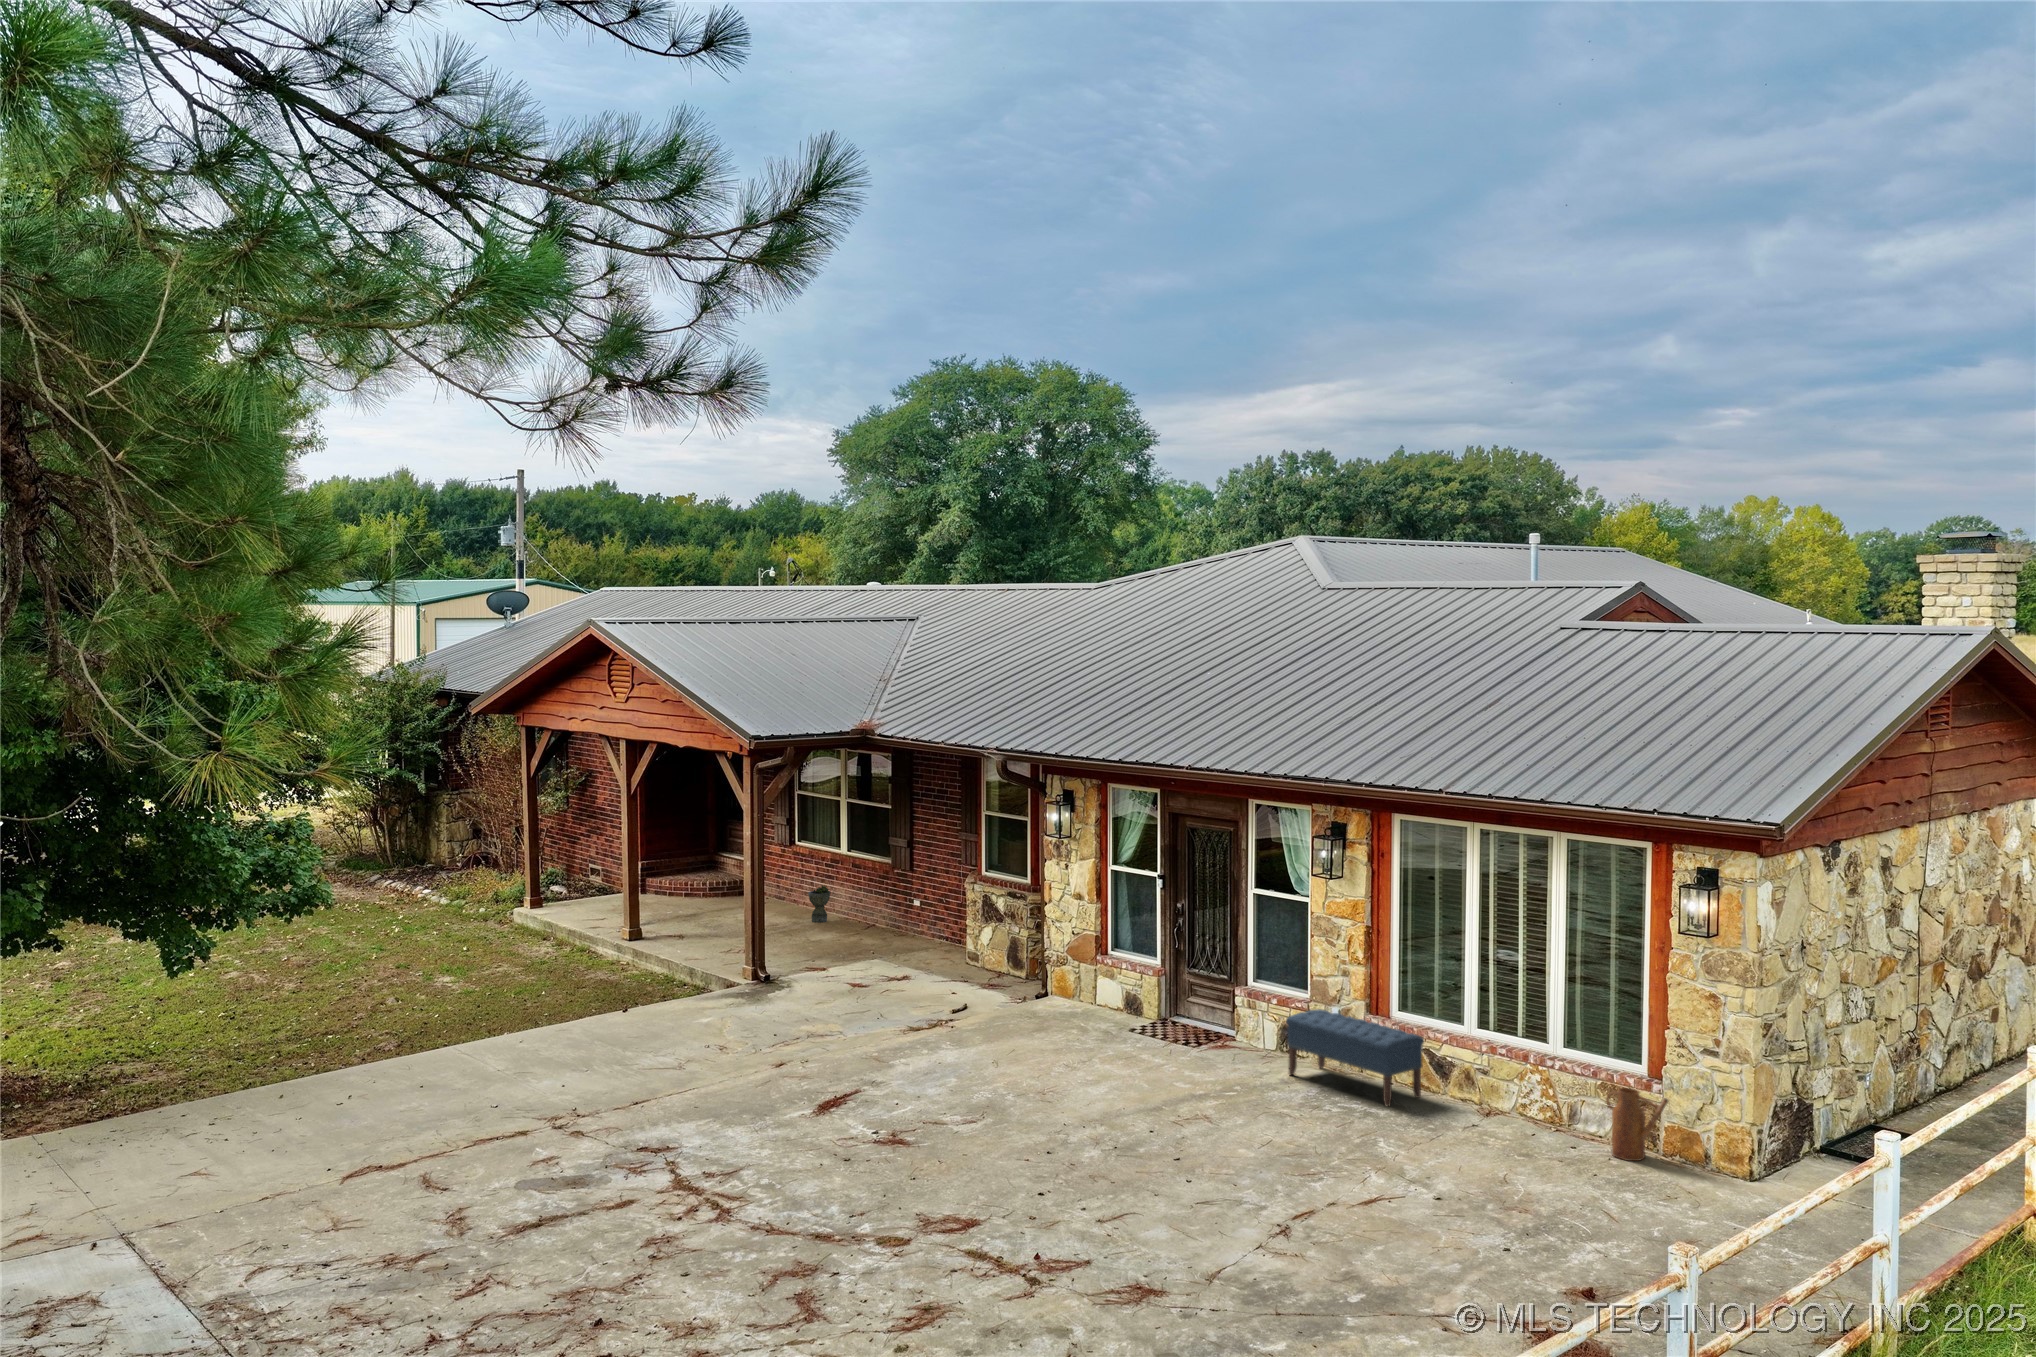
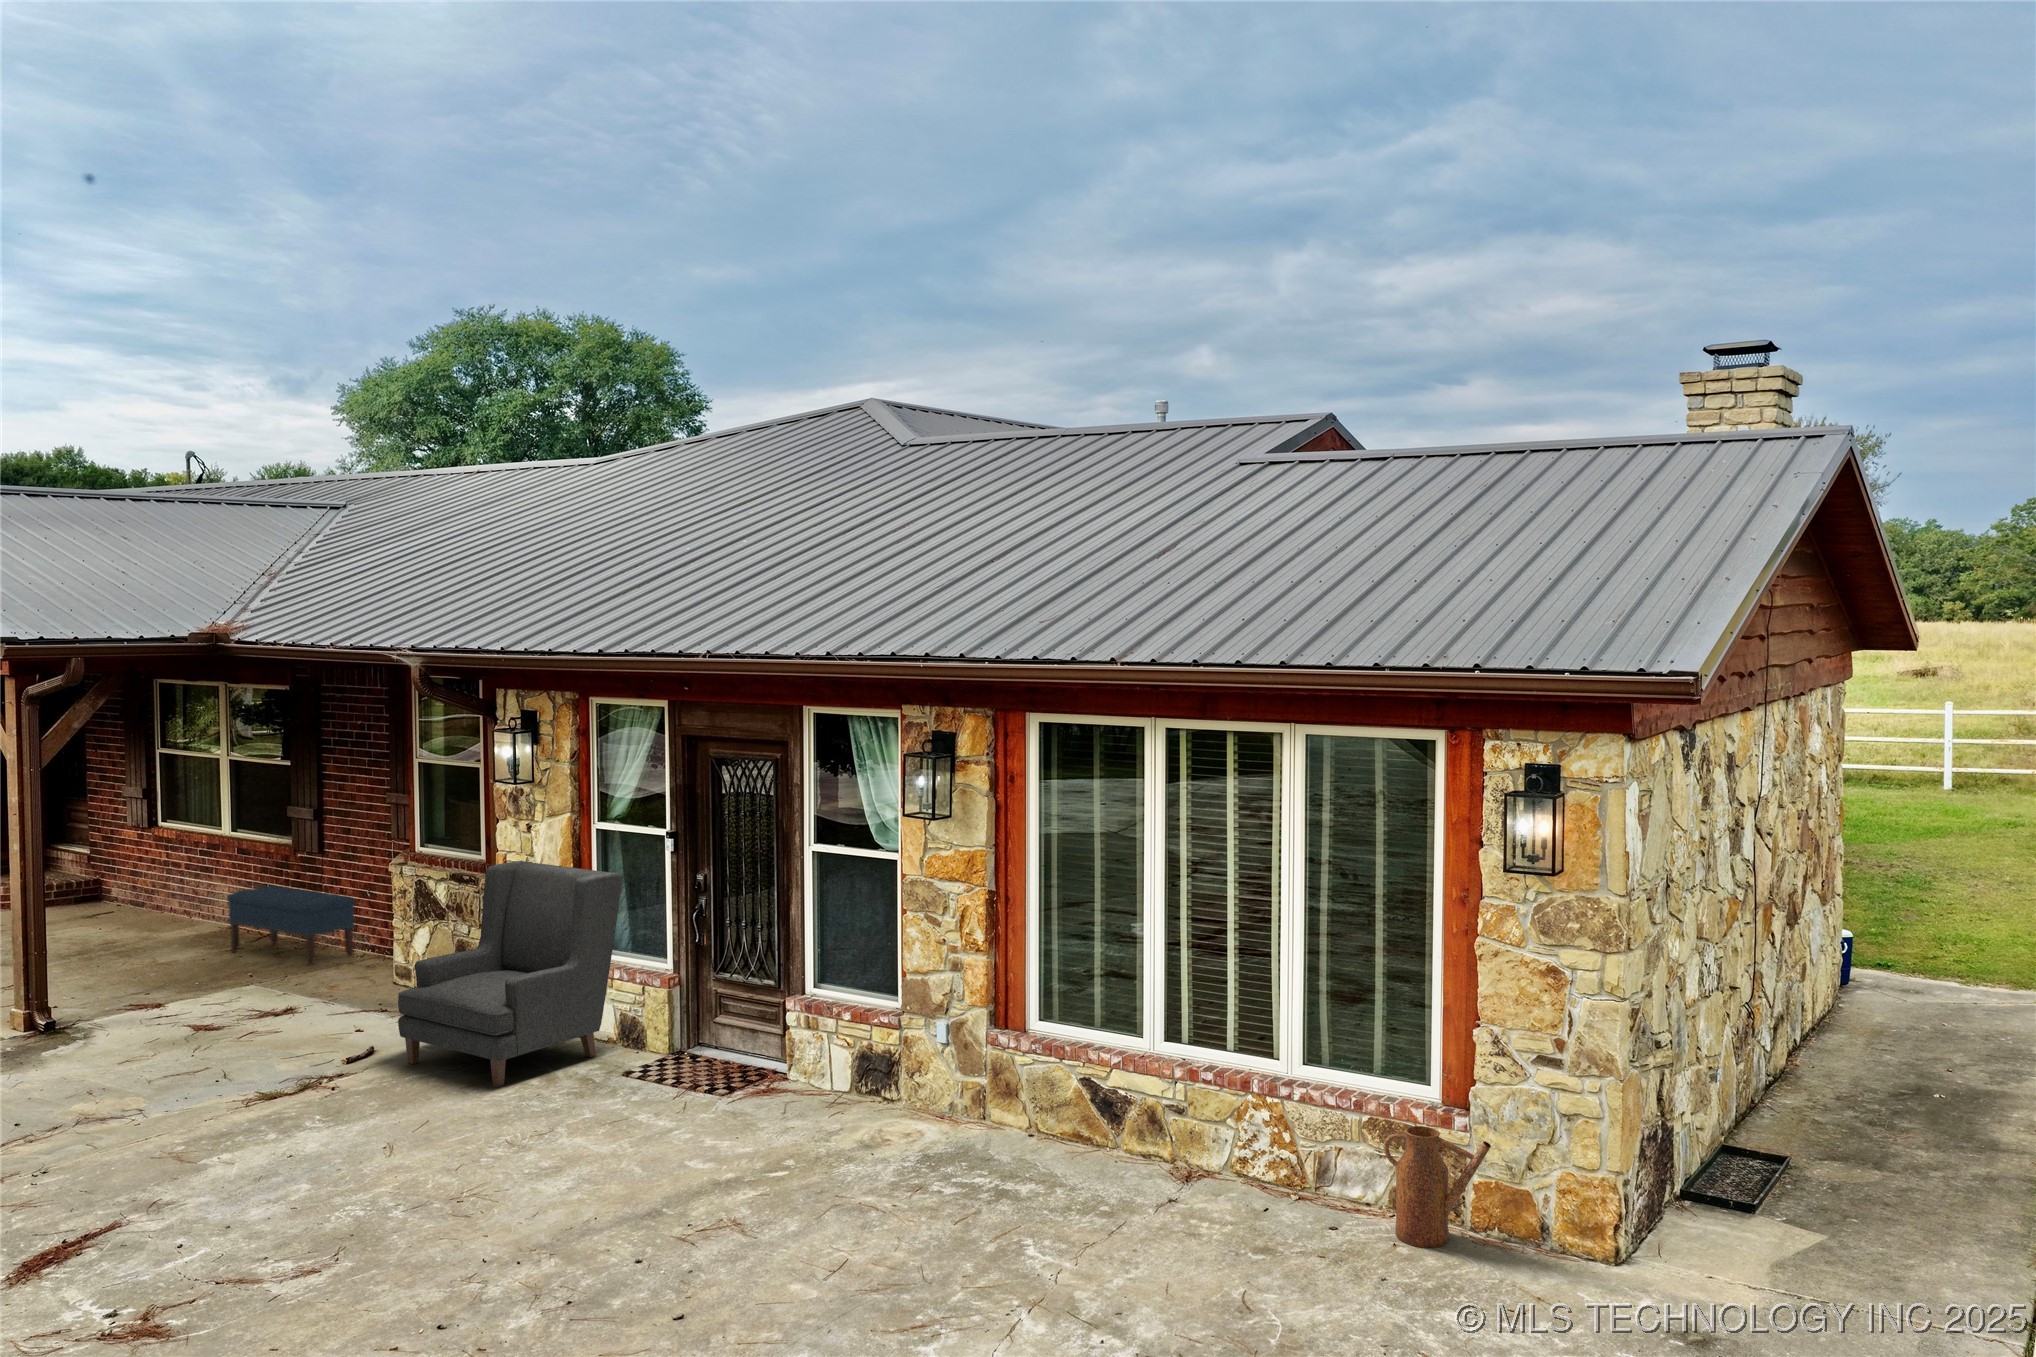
planter: present [808,885,831,923] -> none [171,881,208,935]
chair: none [990,887,1129,1031] -> present [398,861,623,1087]
bench: present [1286,1009,1424,1106] -> present [227,886,355,966]

